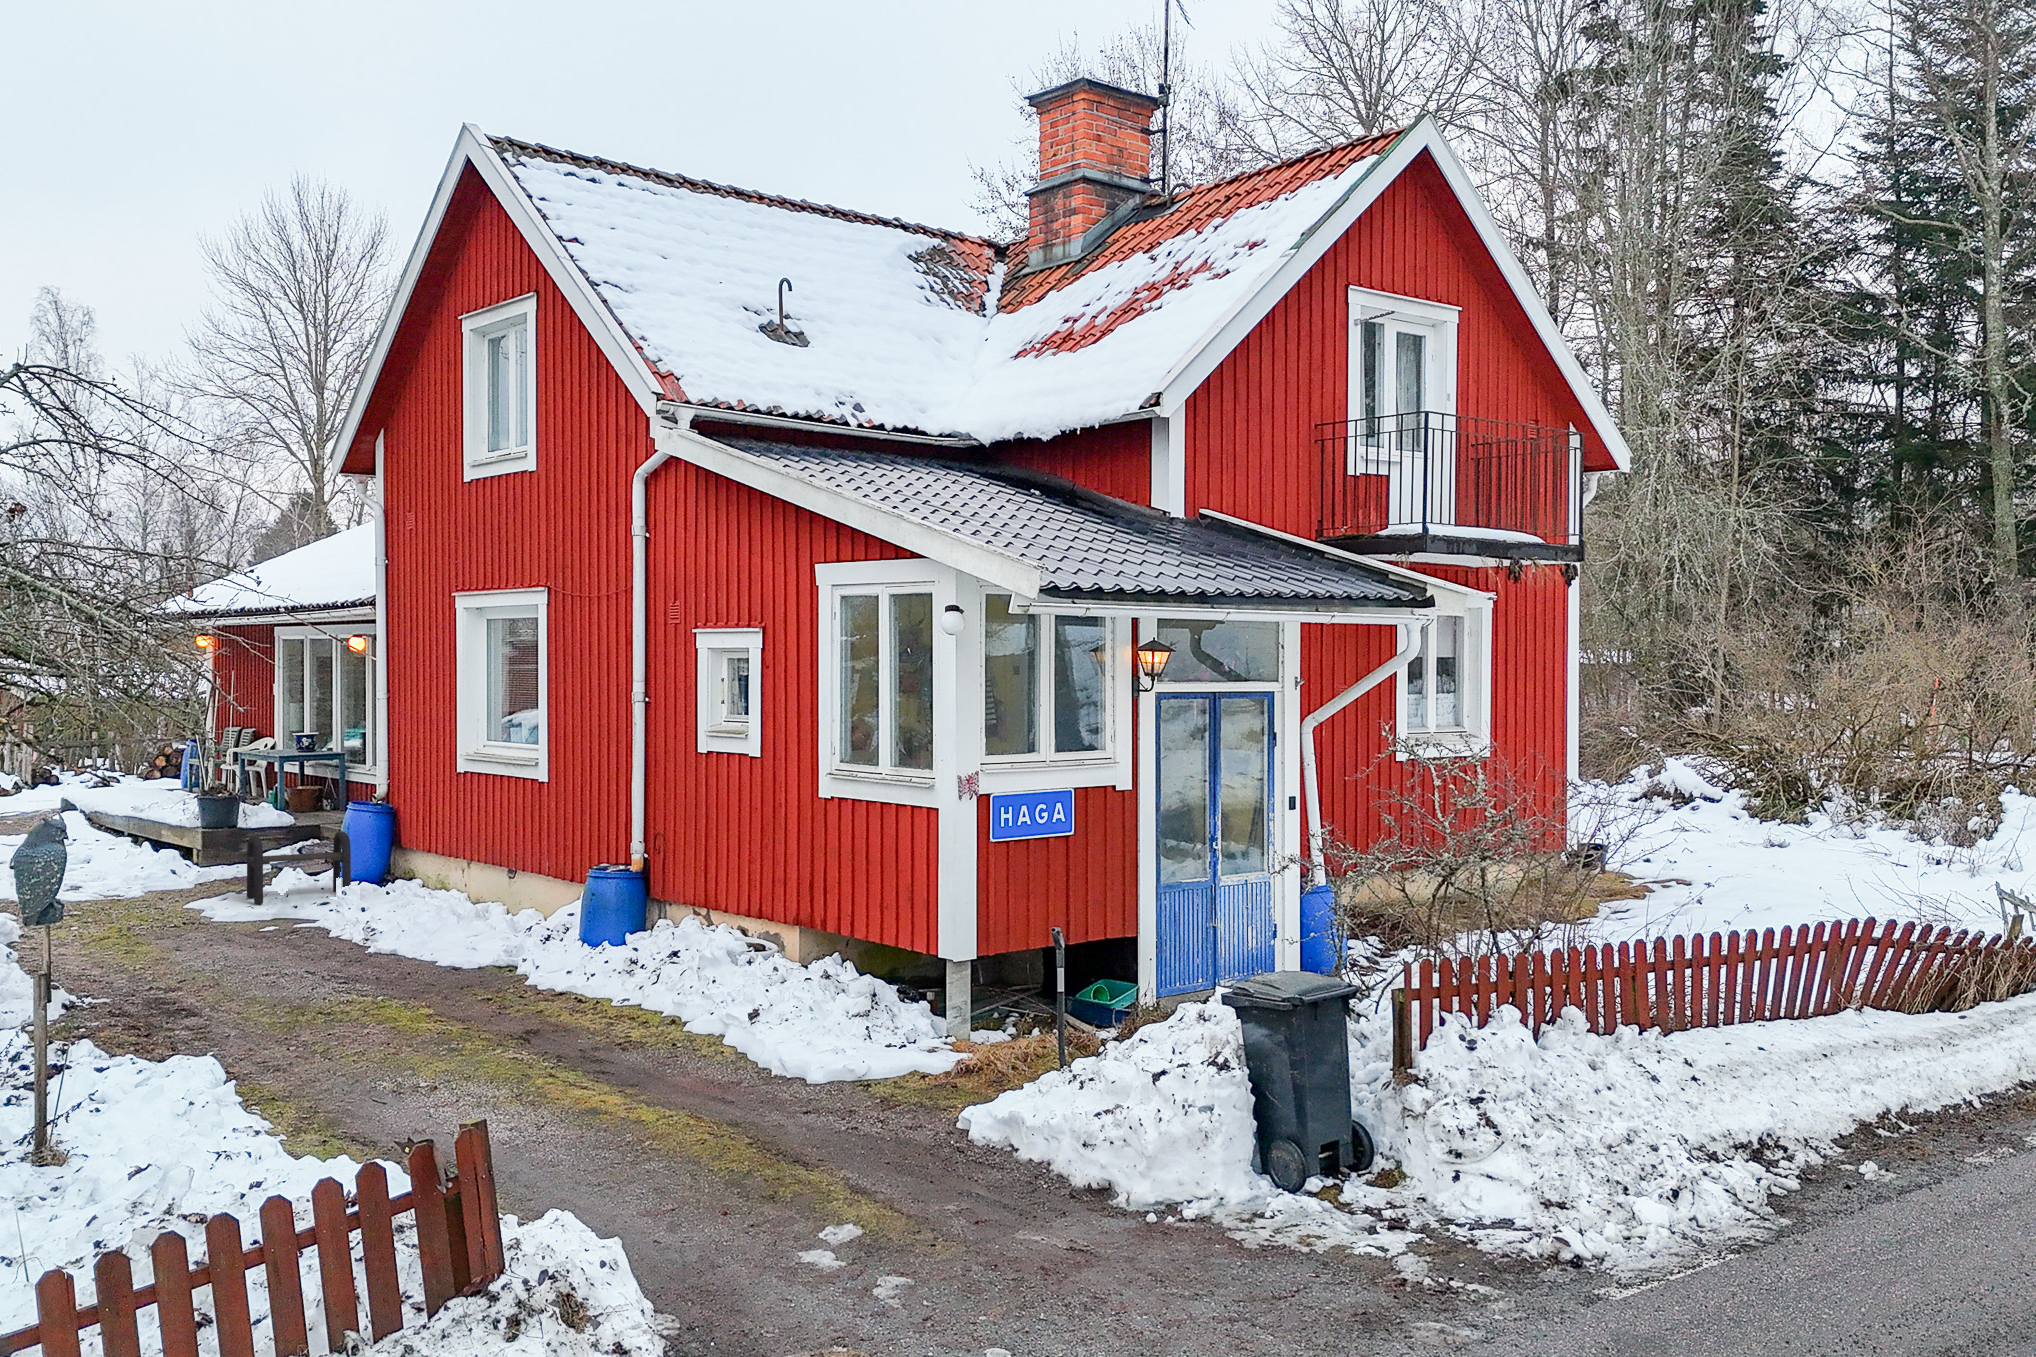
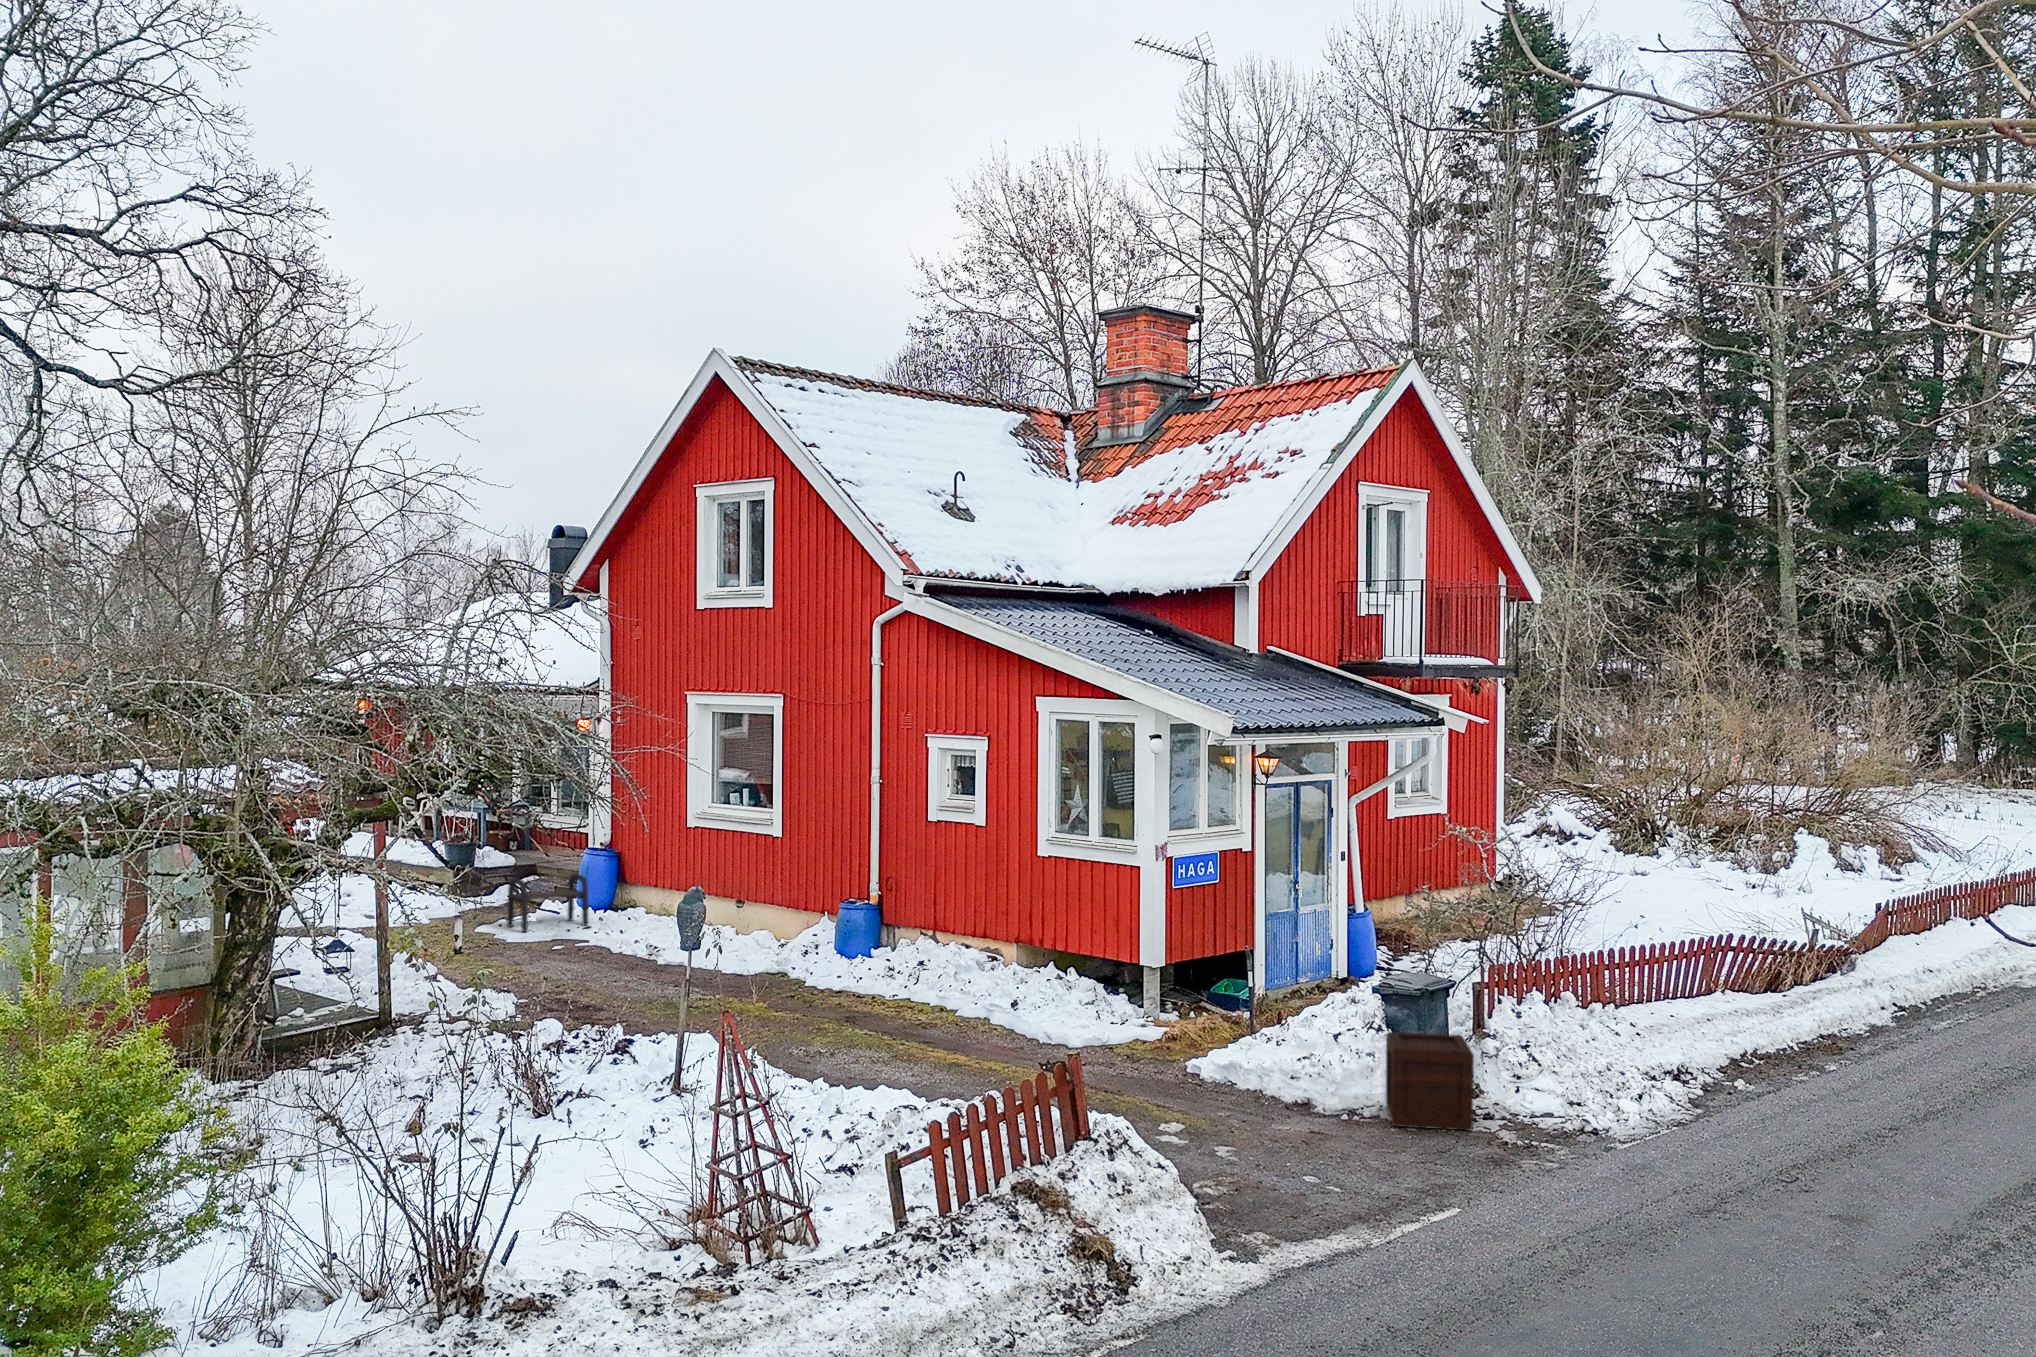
wooden crate: none [1215,1071,1360,1250] -> present [1385,1032,1474,1130]

